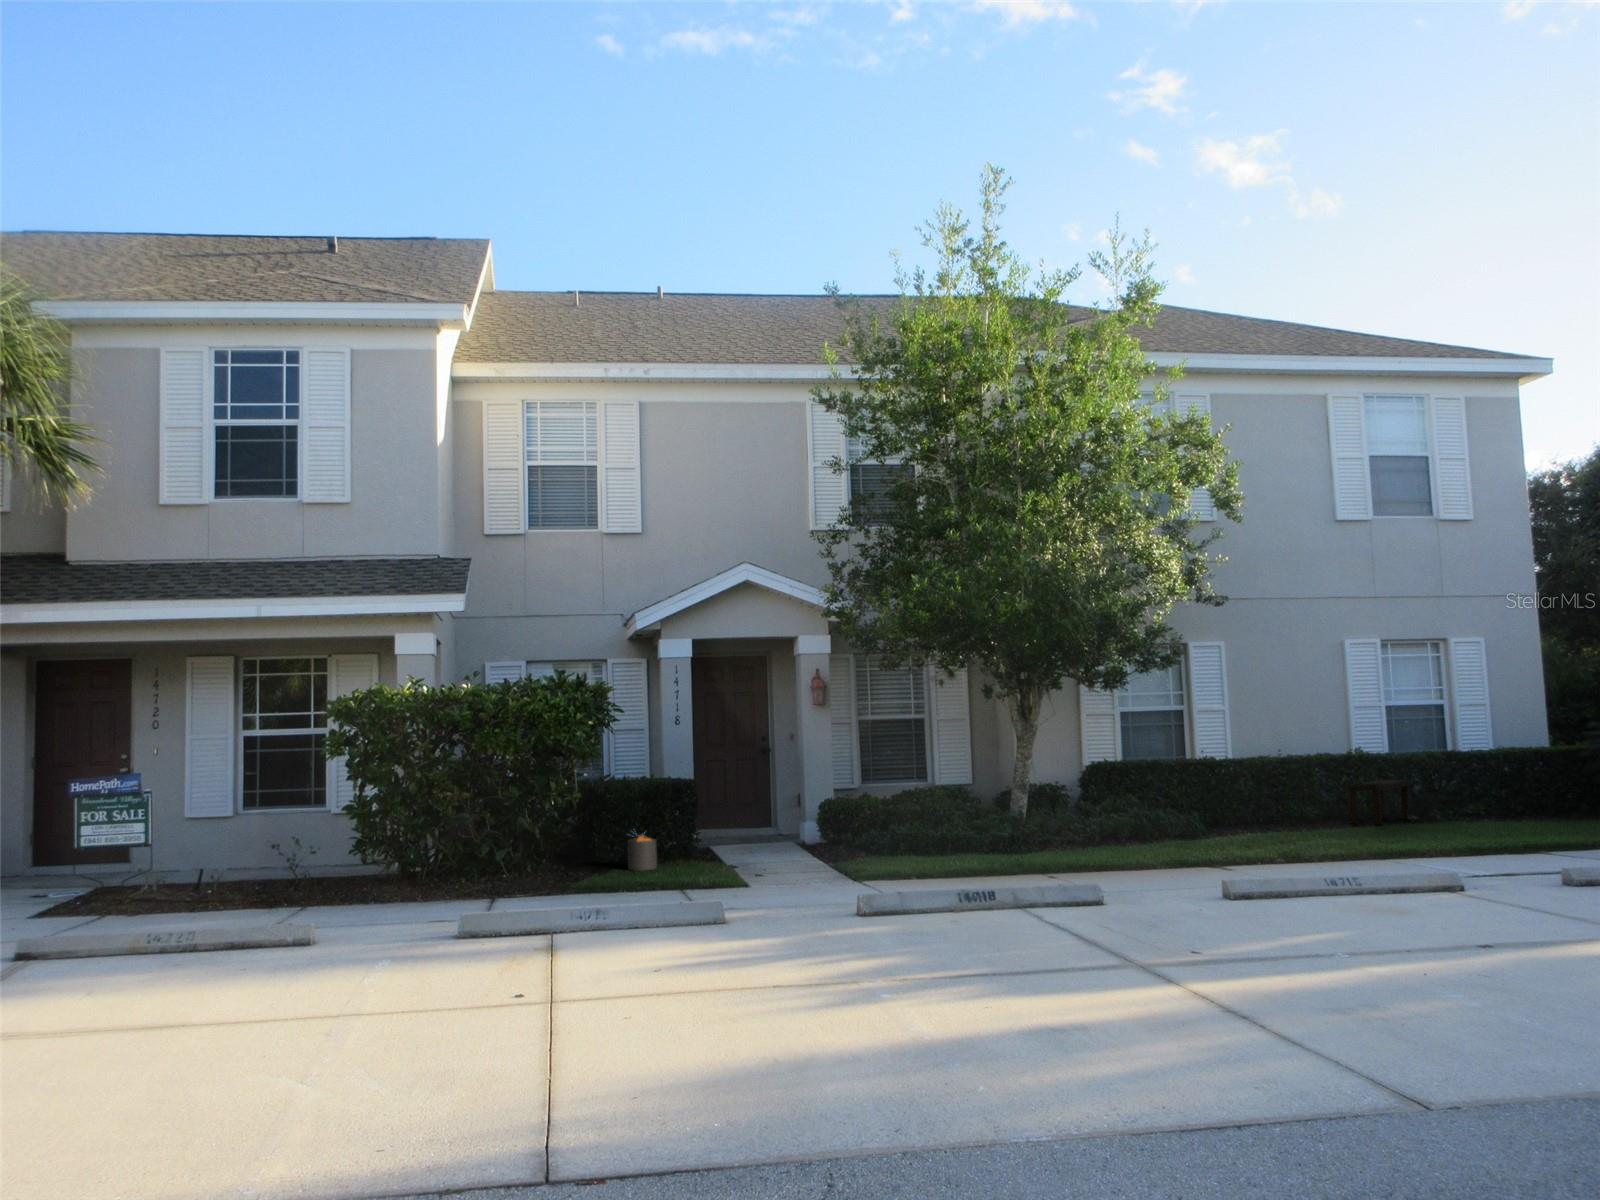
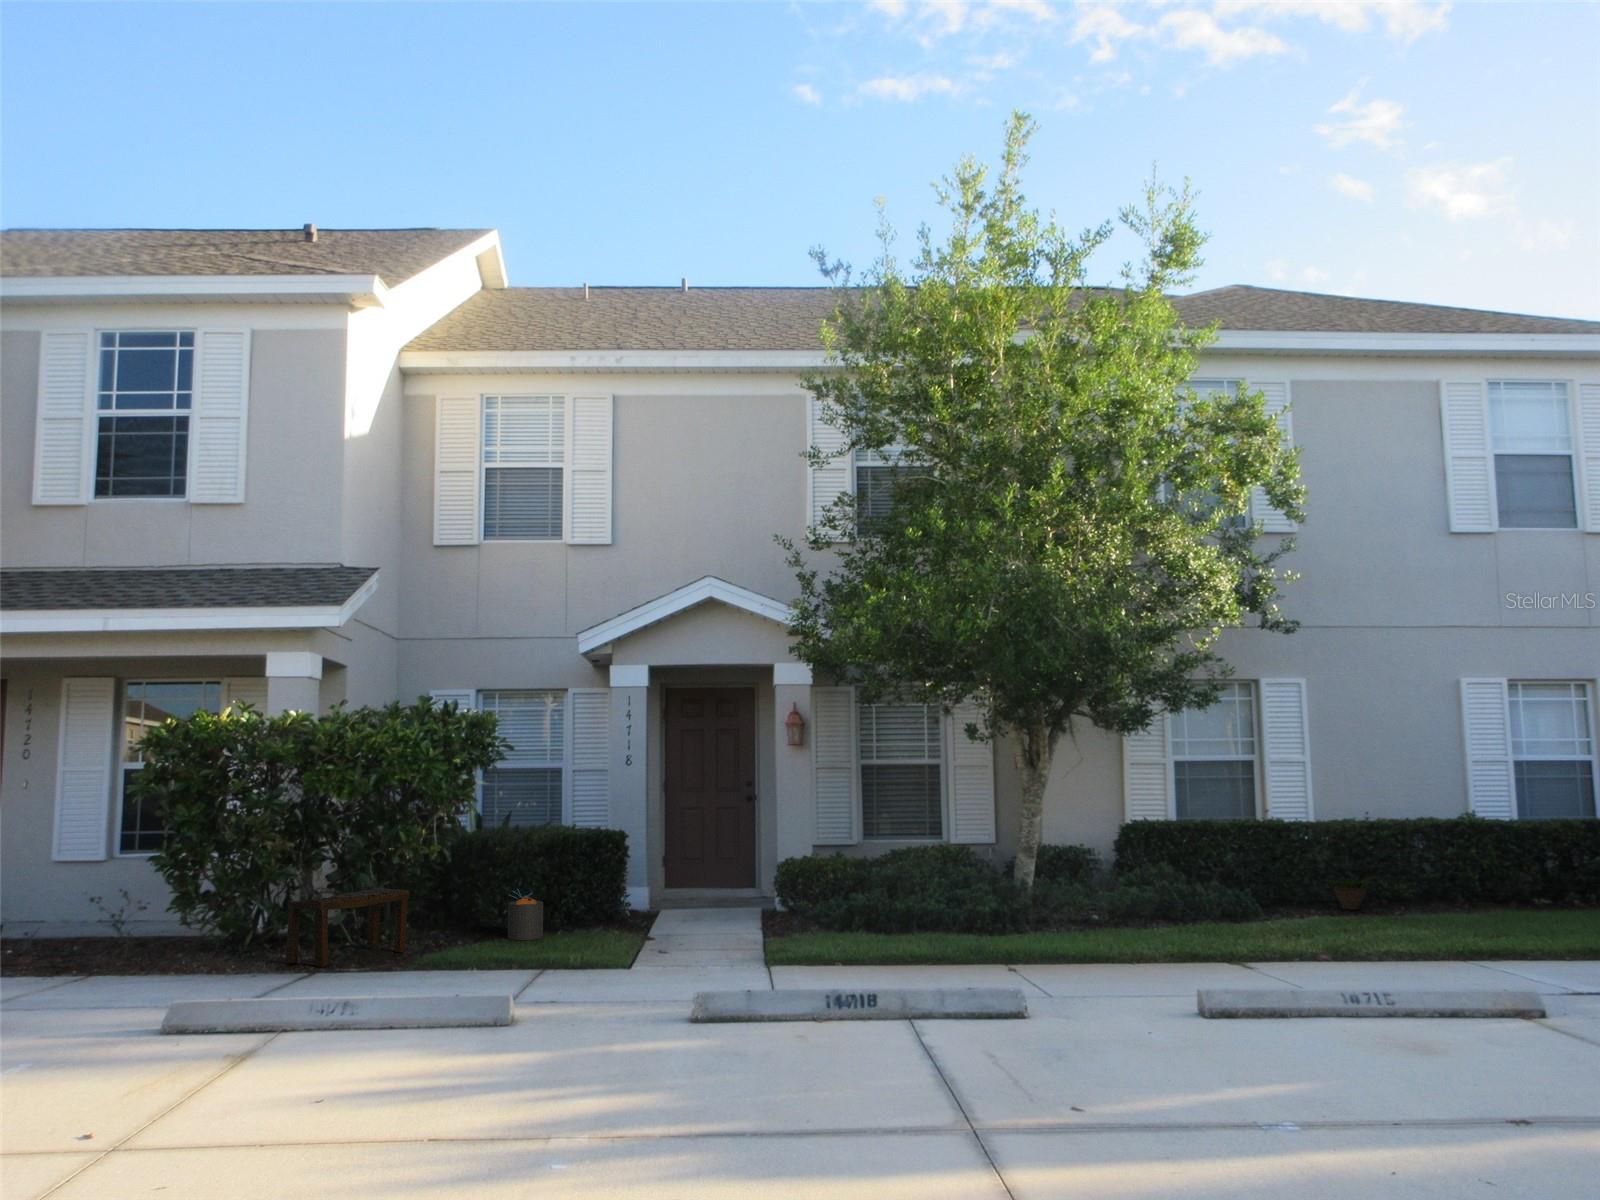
bench: present [1347,780,1410,825] -> present [286,888,410,967]
decorative plant: none [1246,798,1292,826] -> present [1325,877,1373,909]

